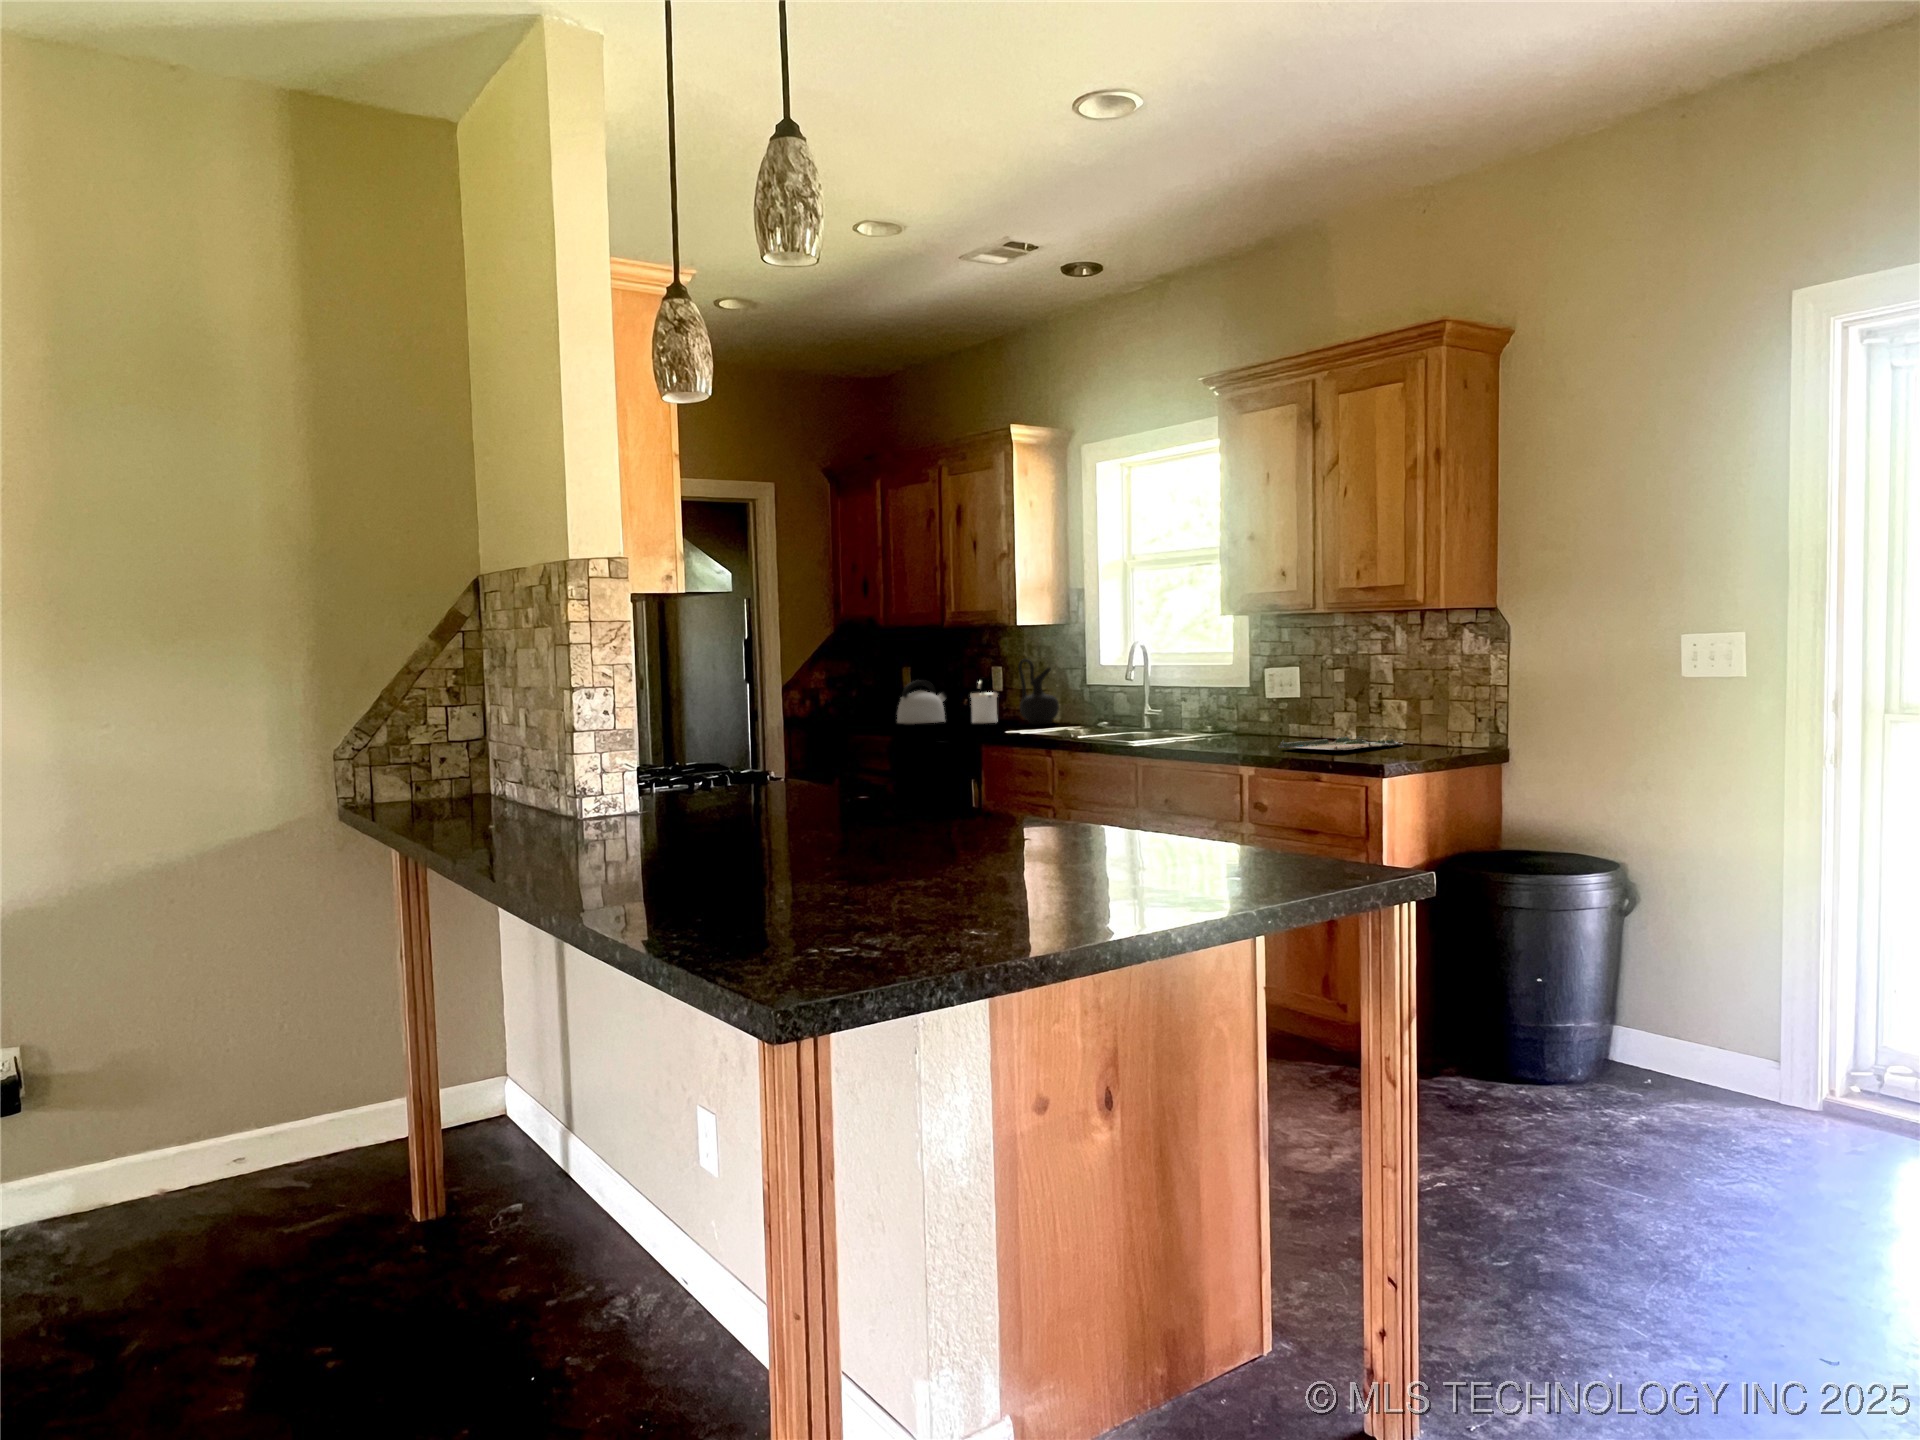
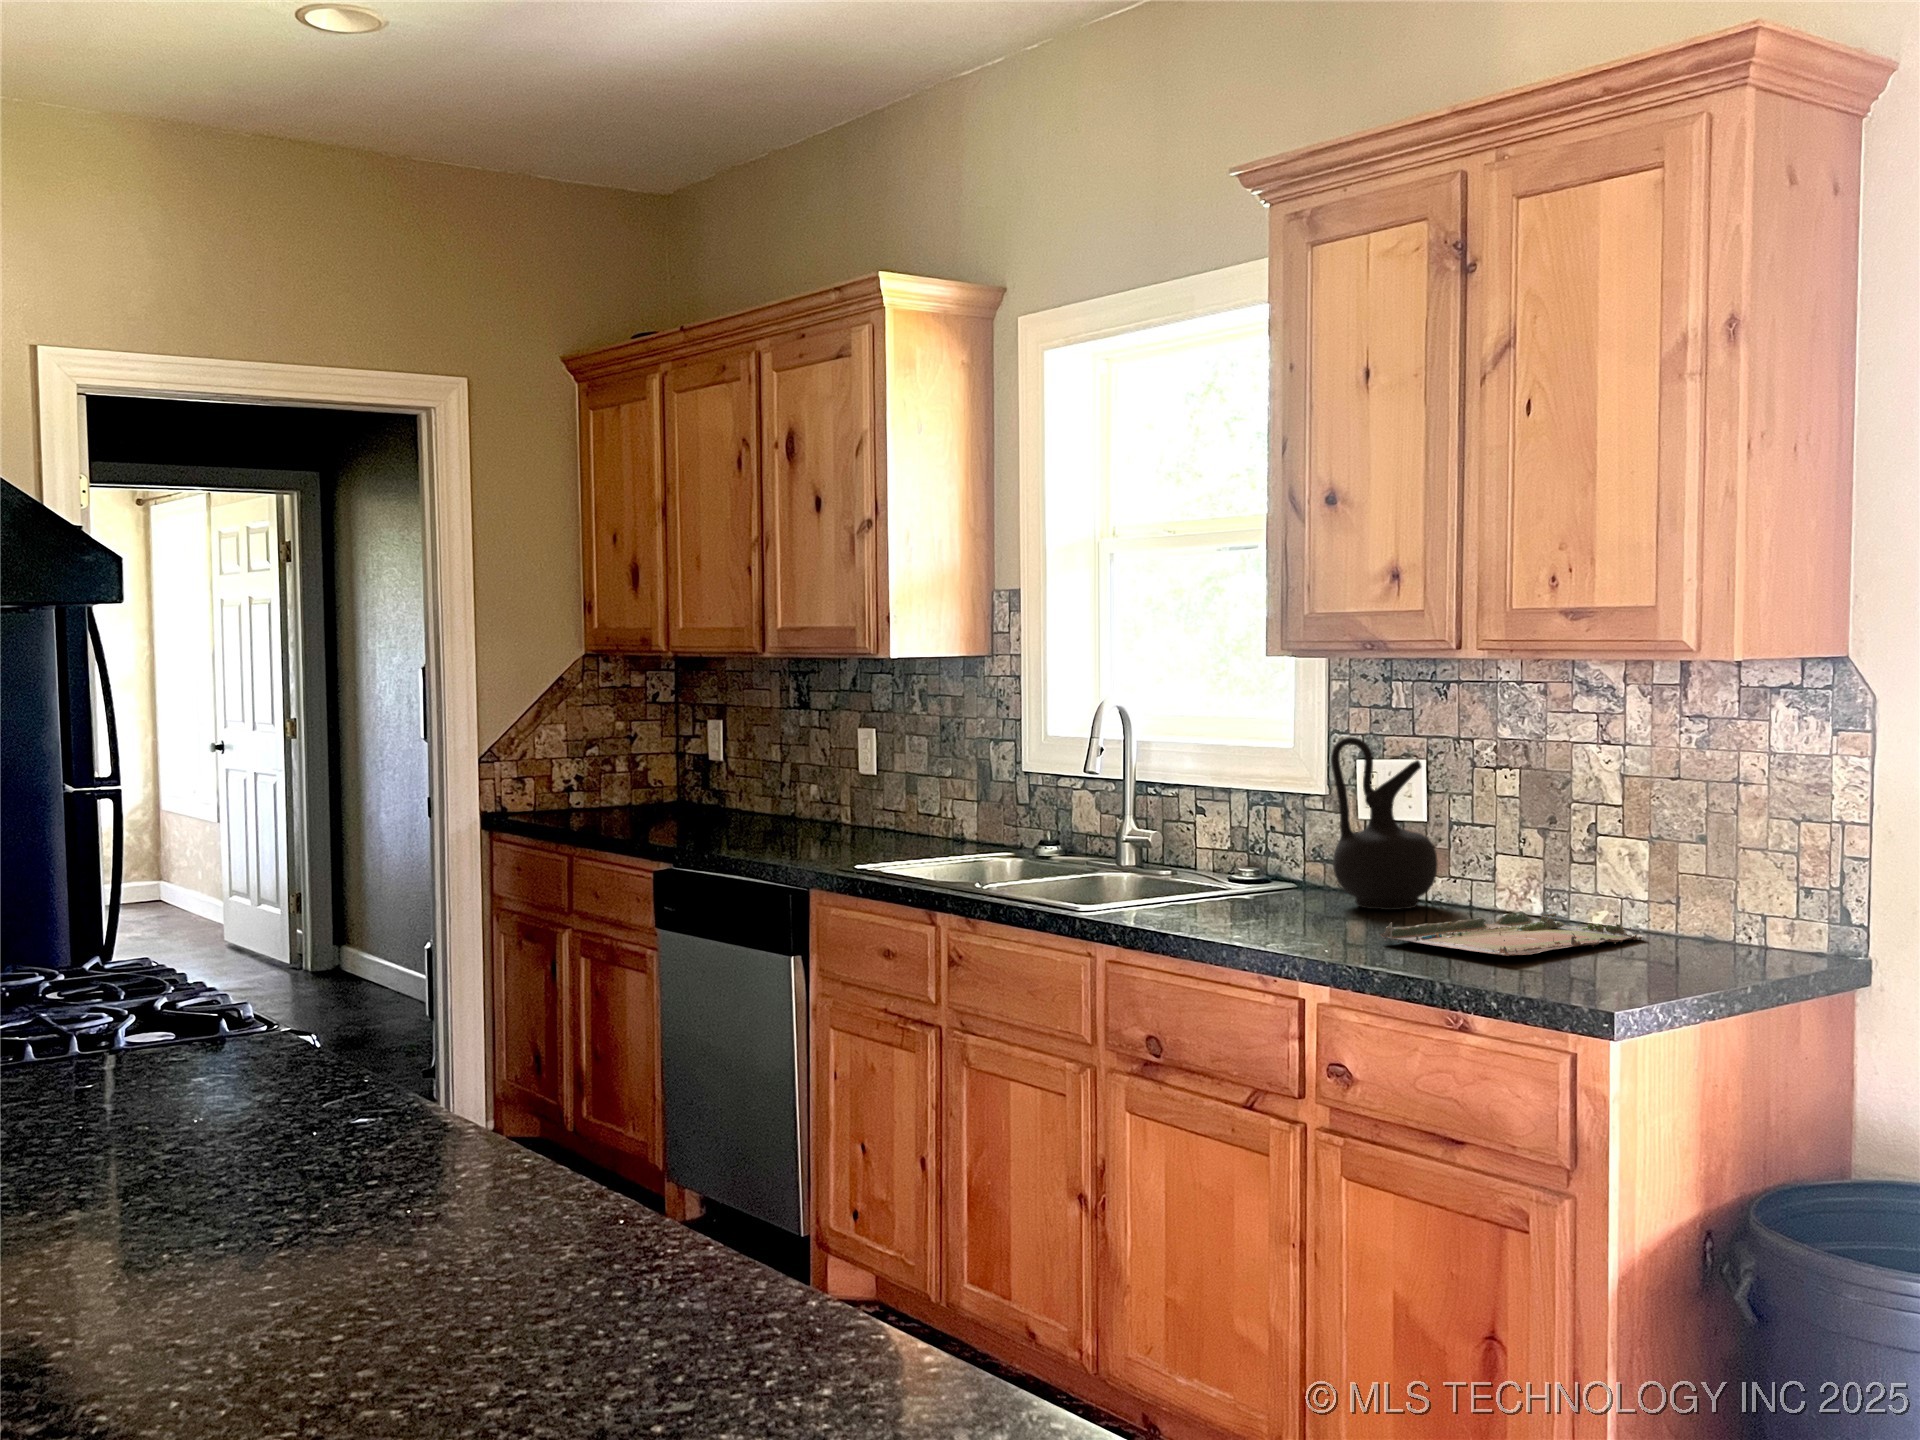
ceramic jug: present [1018,659,1059,724] -> present [1331,737,1438,910]
soap dispenser: present [970,678,998,723] -> none [809,750,861,836]
kettle: present [897,680,947,724] -> none [676,750,773,832]

